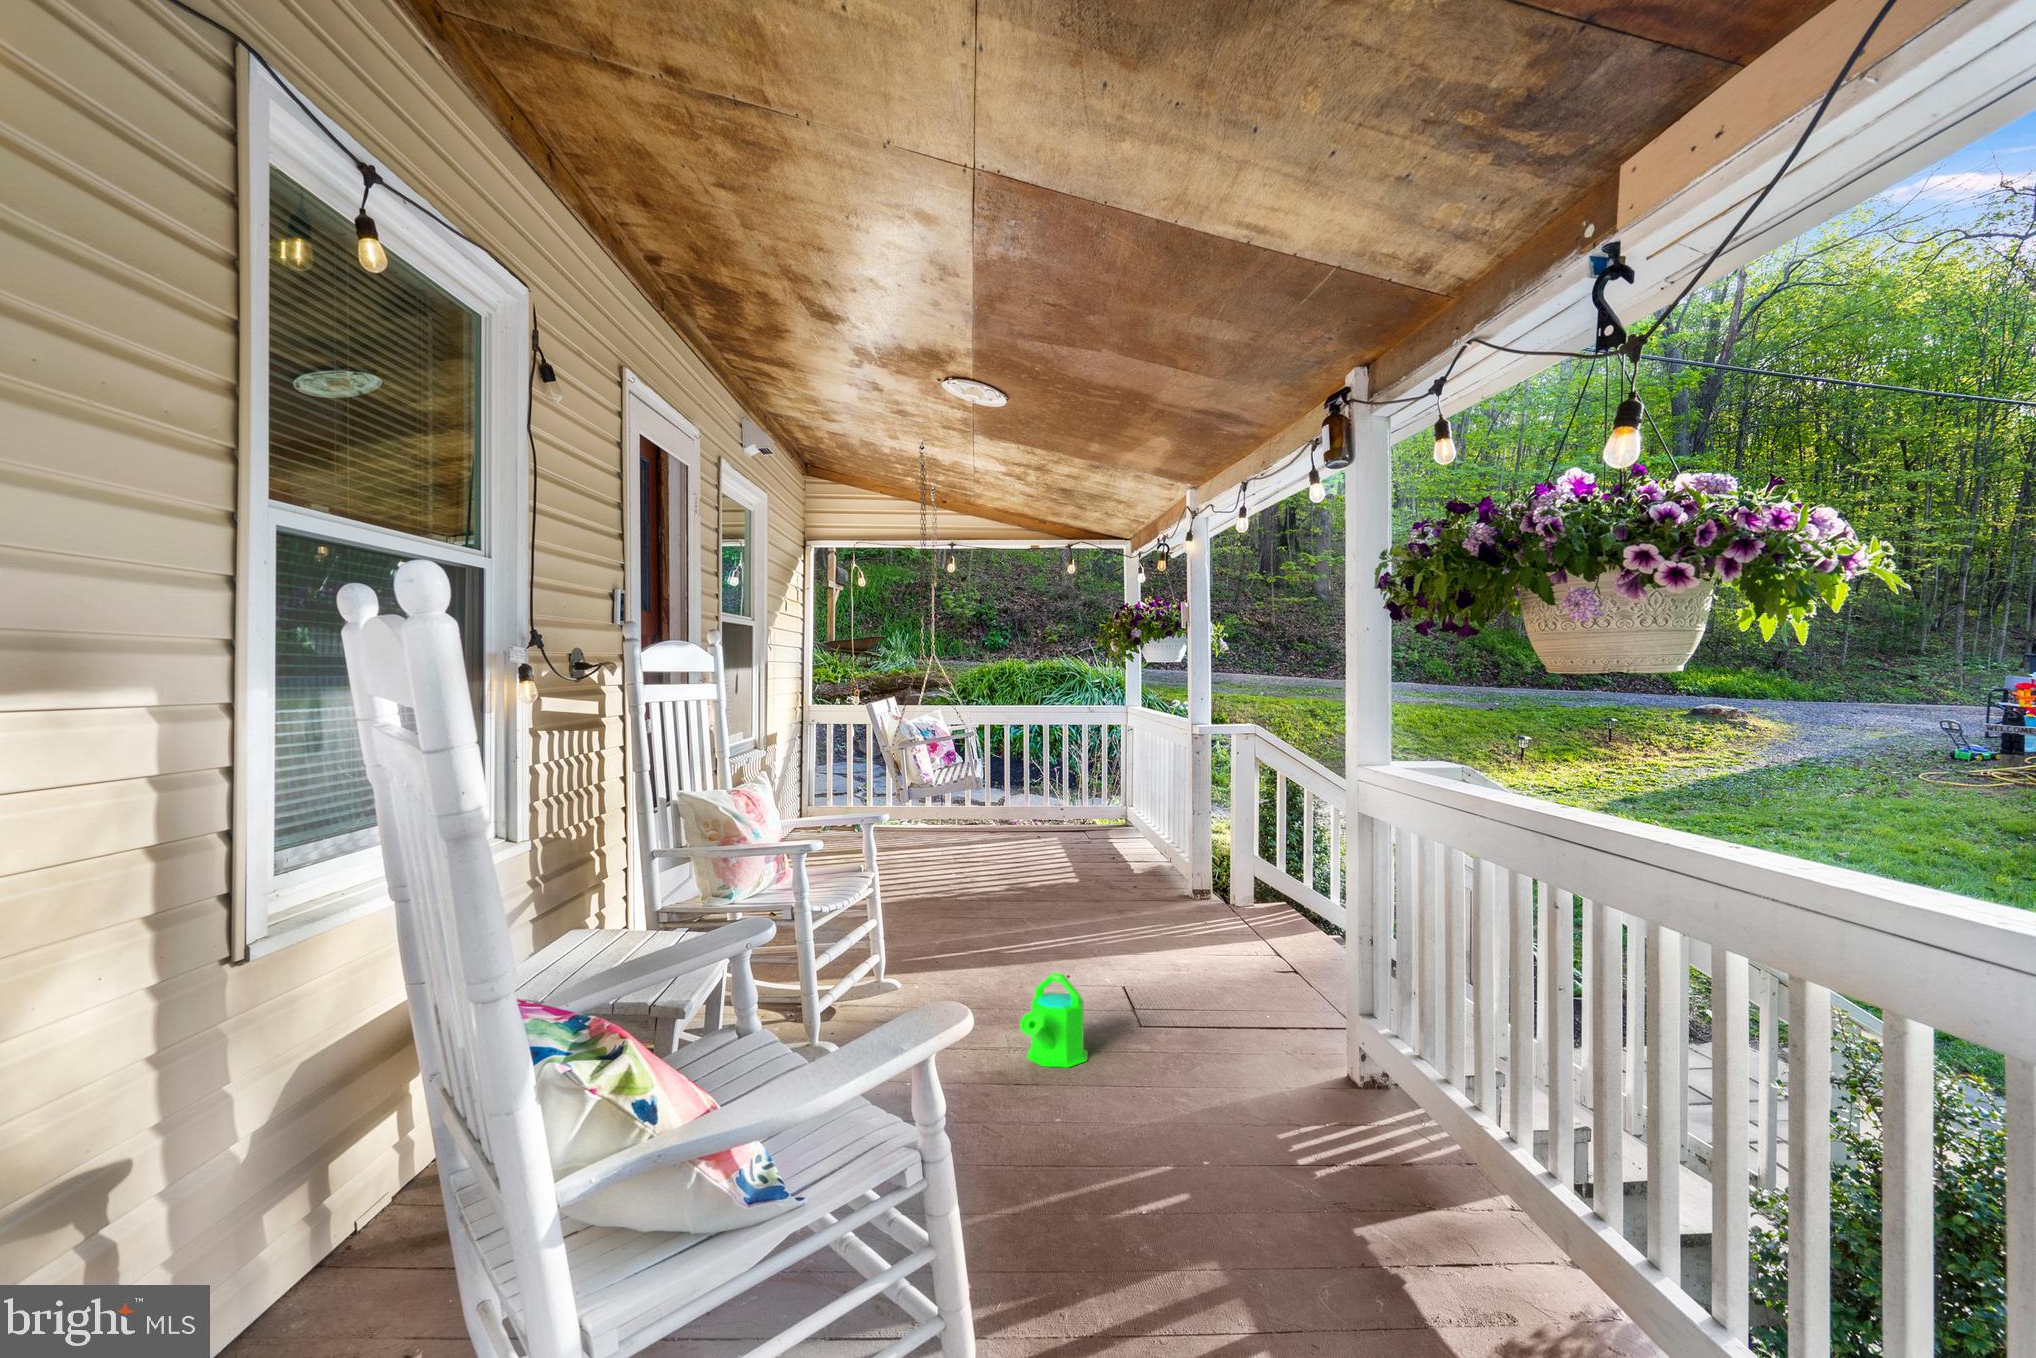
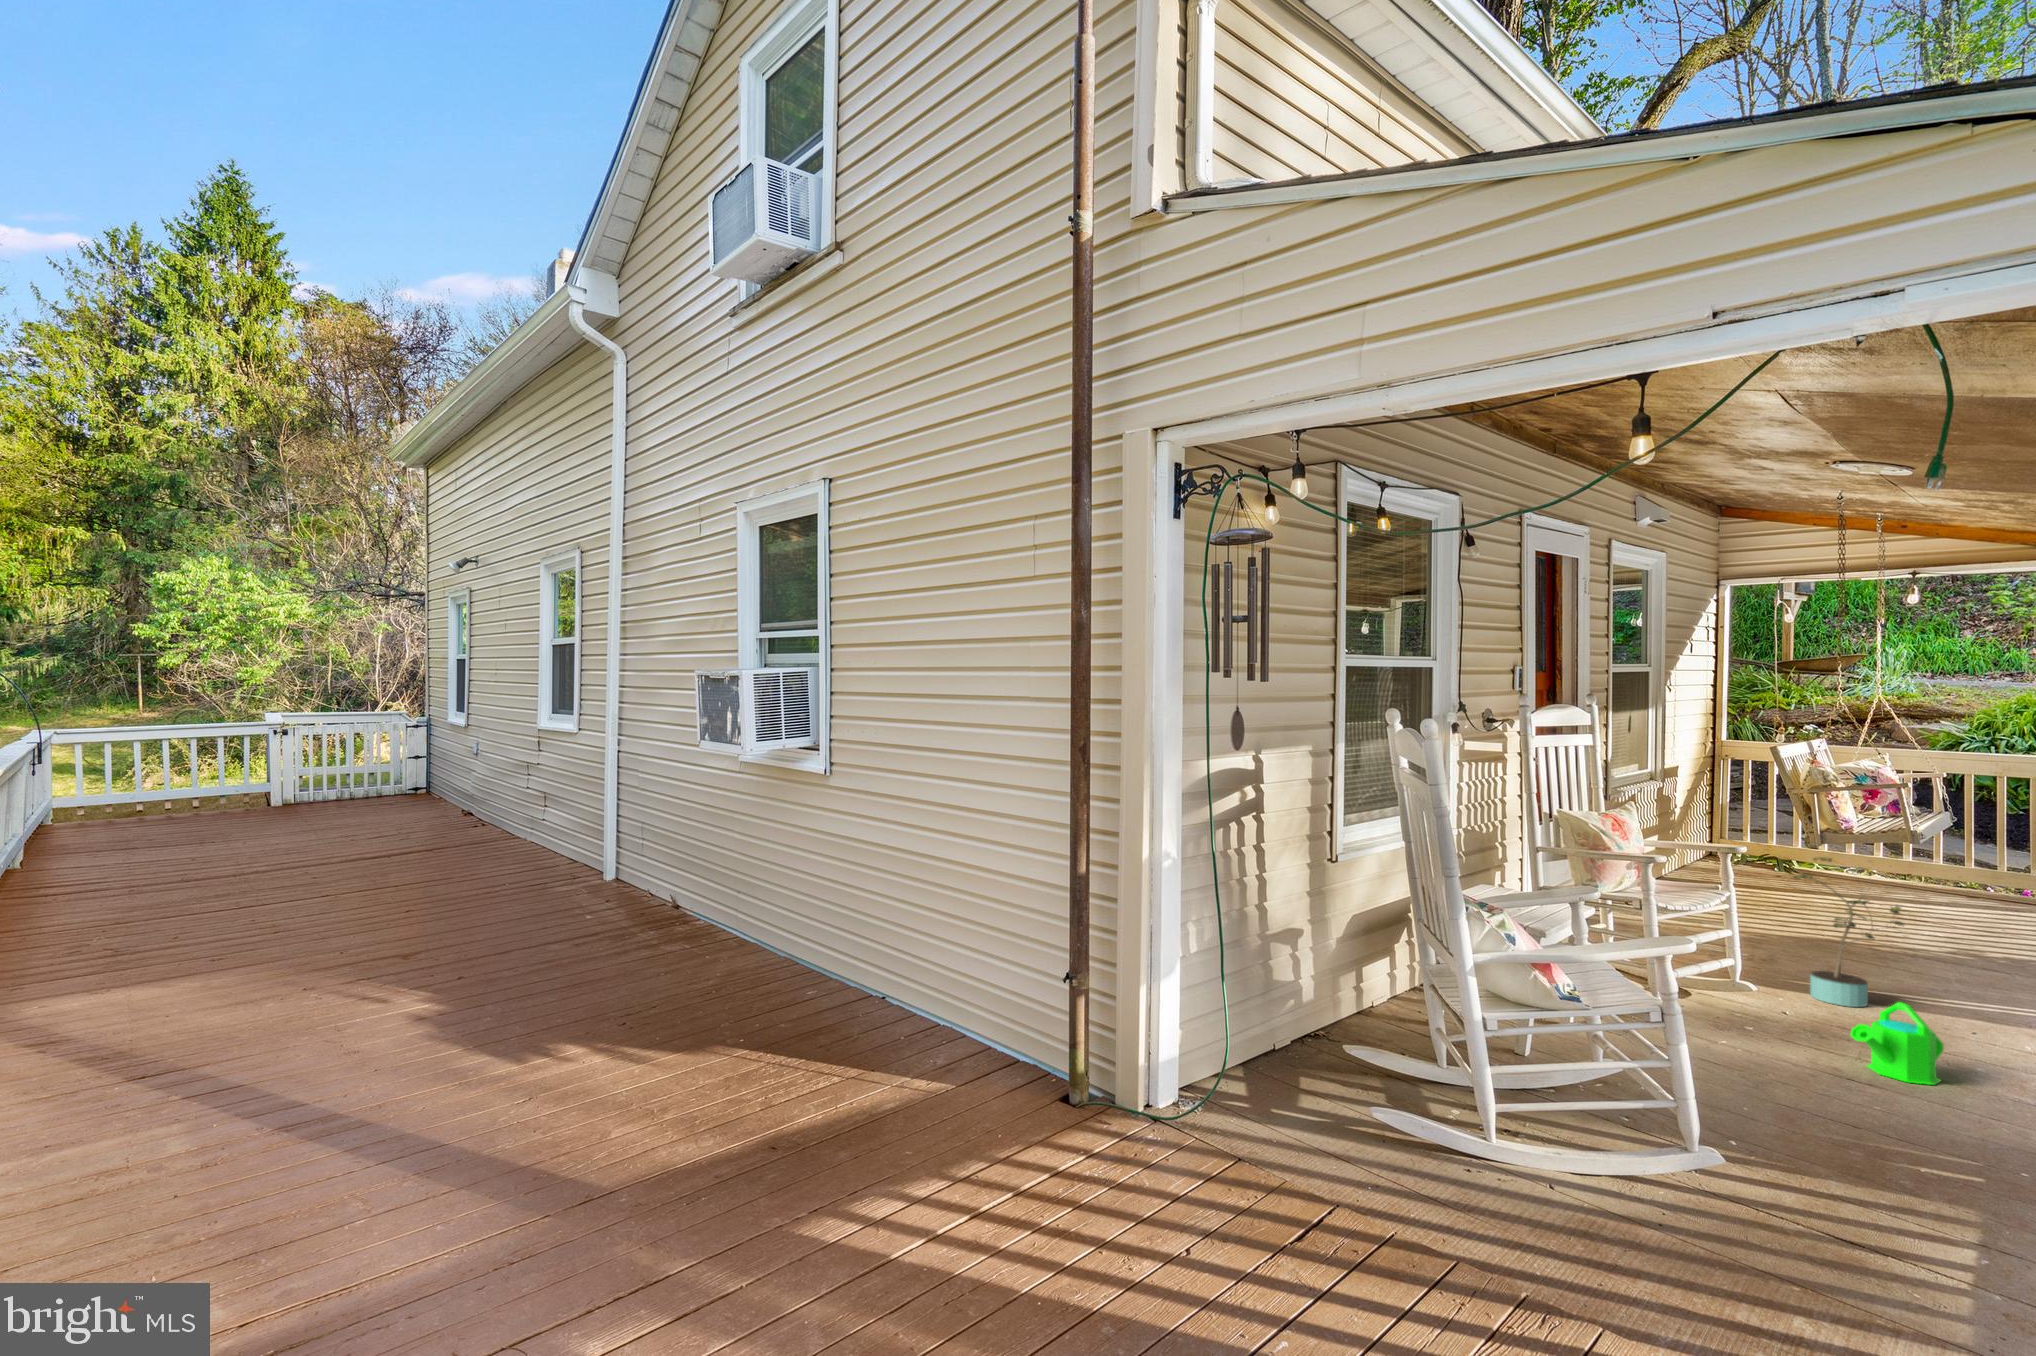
potted plant: none [926,813,1018,977] -> present [1794,858,1903,1007]

